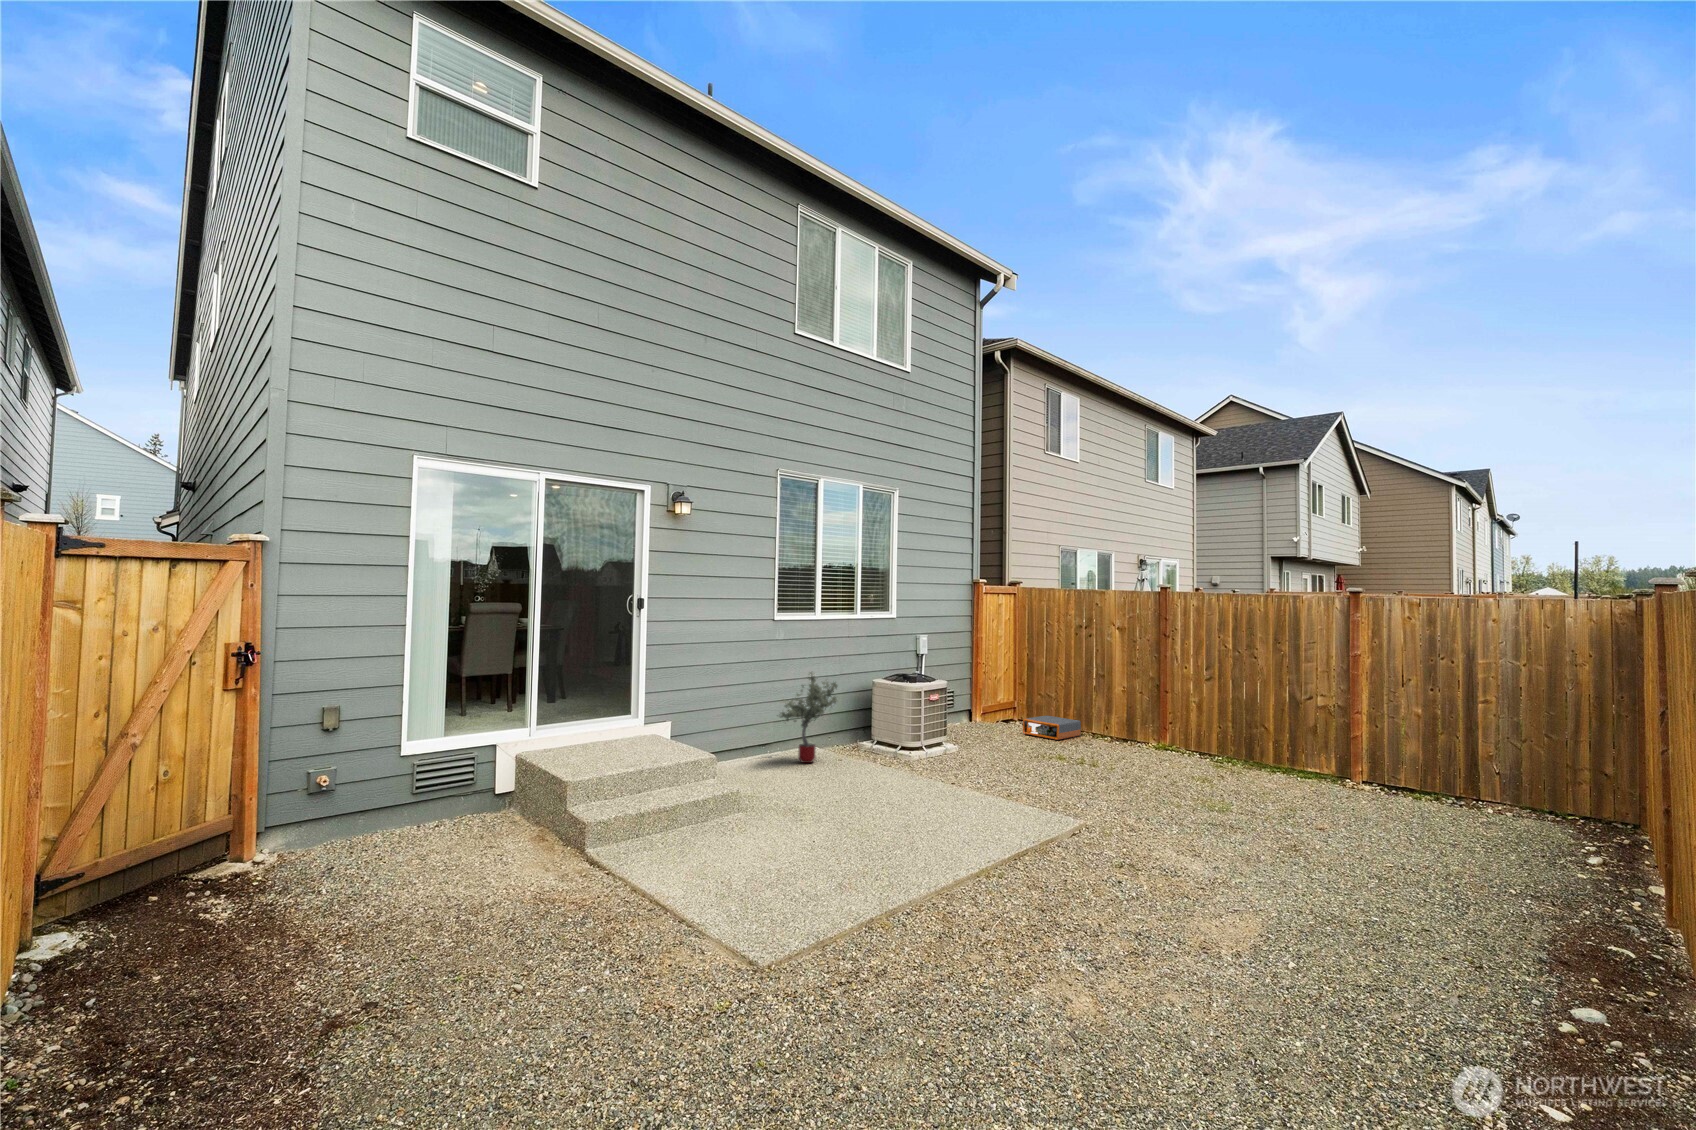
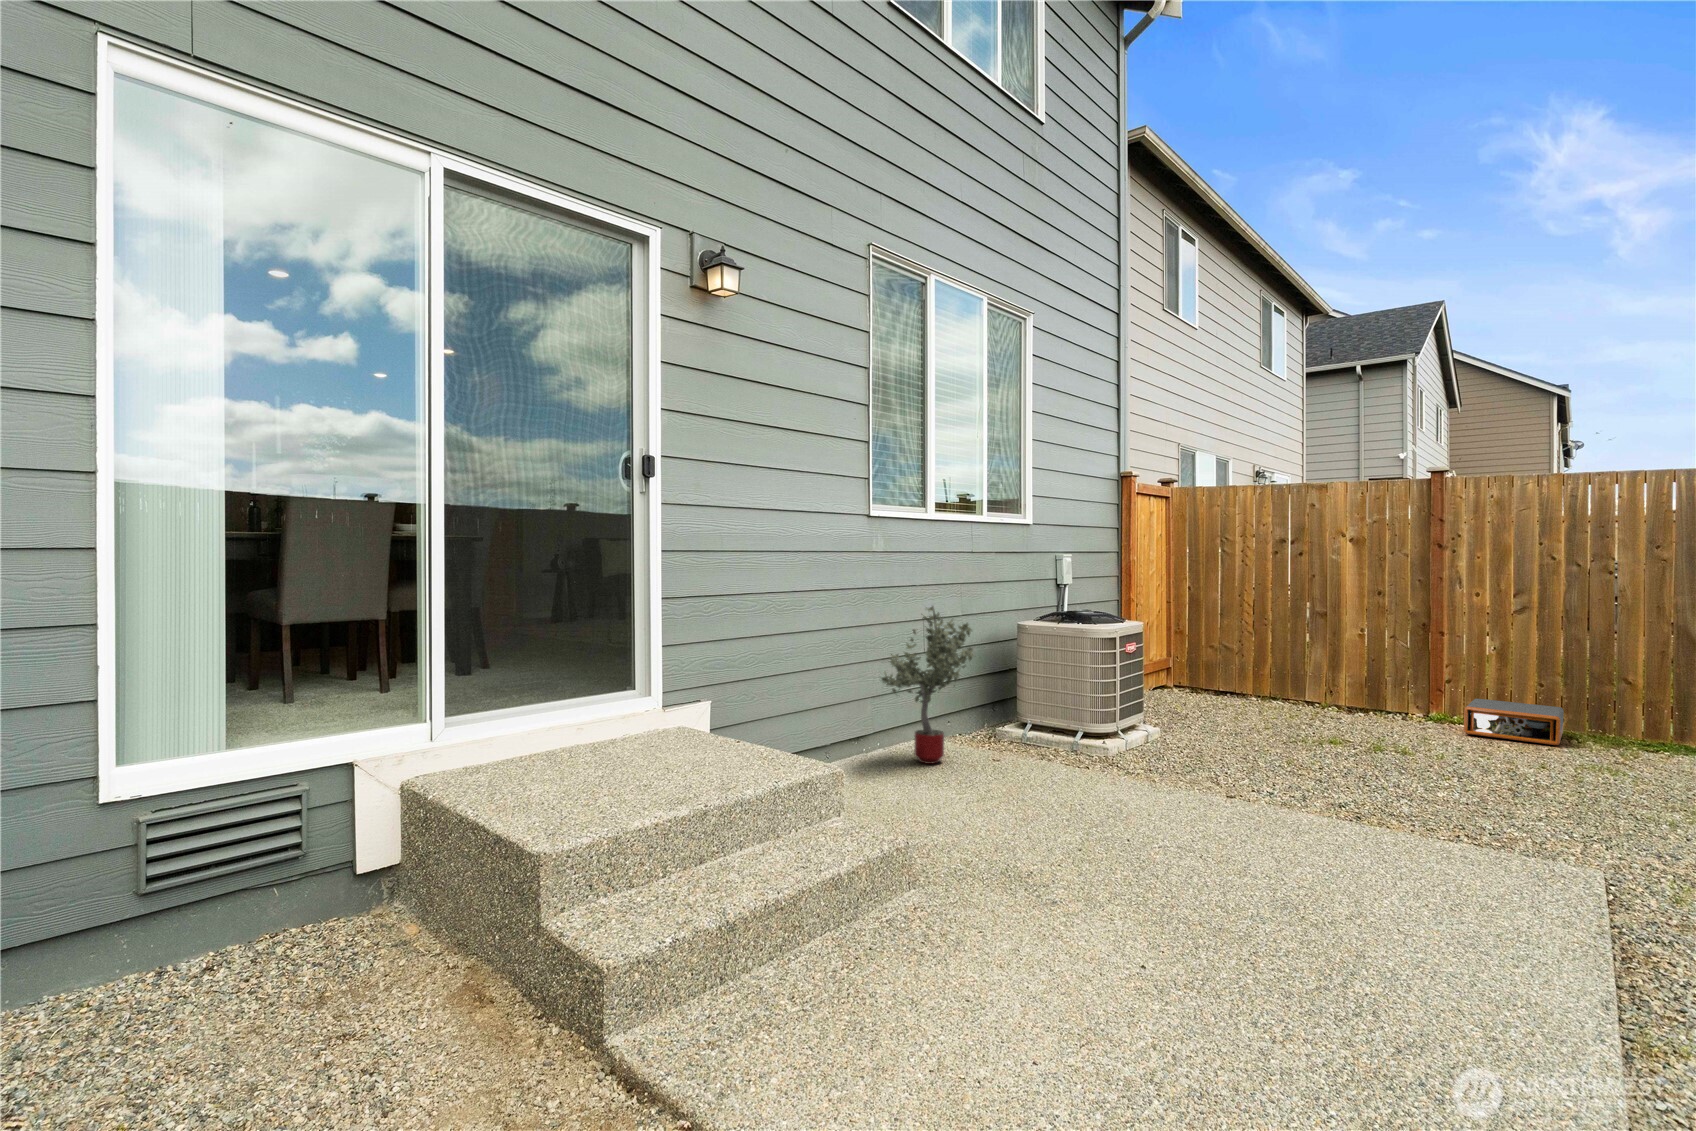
storage box: present [1023,716,1081,740] -> present [1464,699,1564,745]

